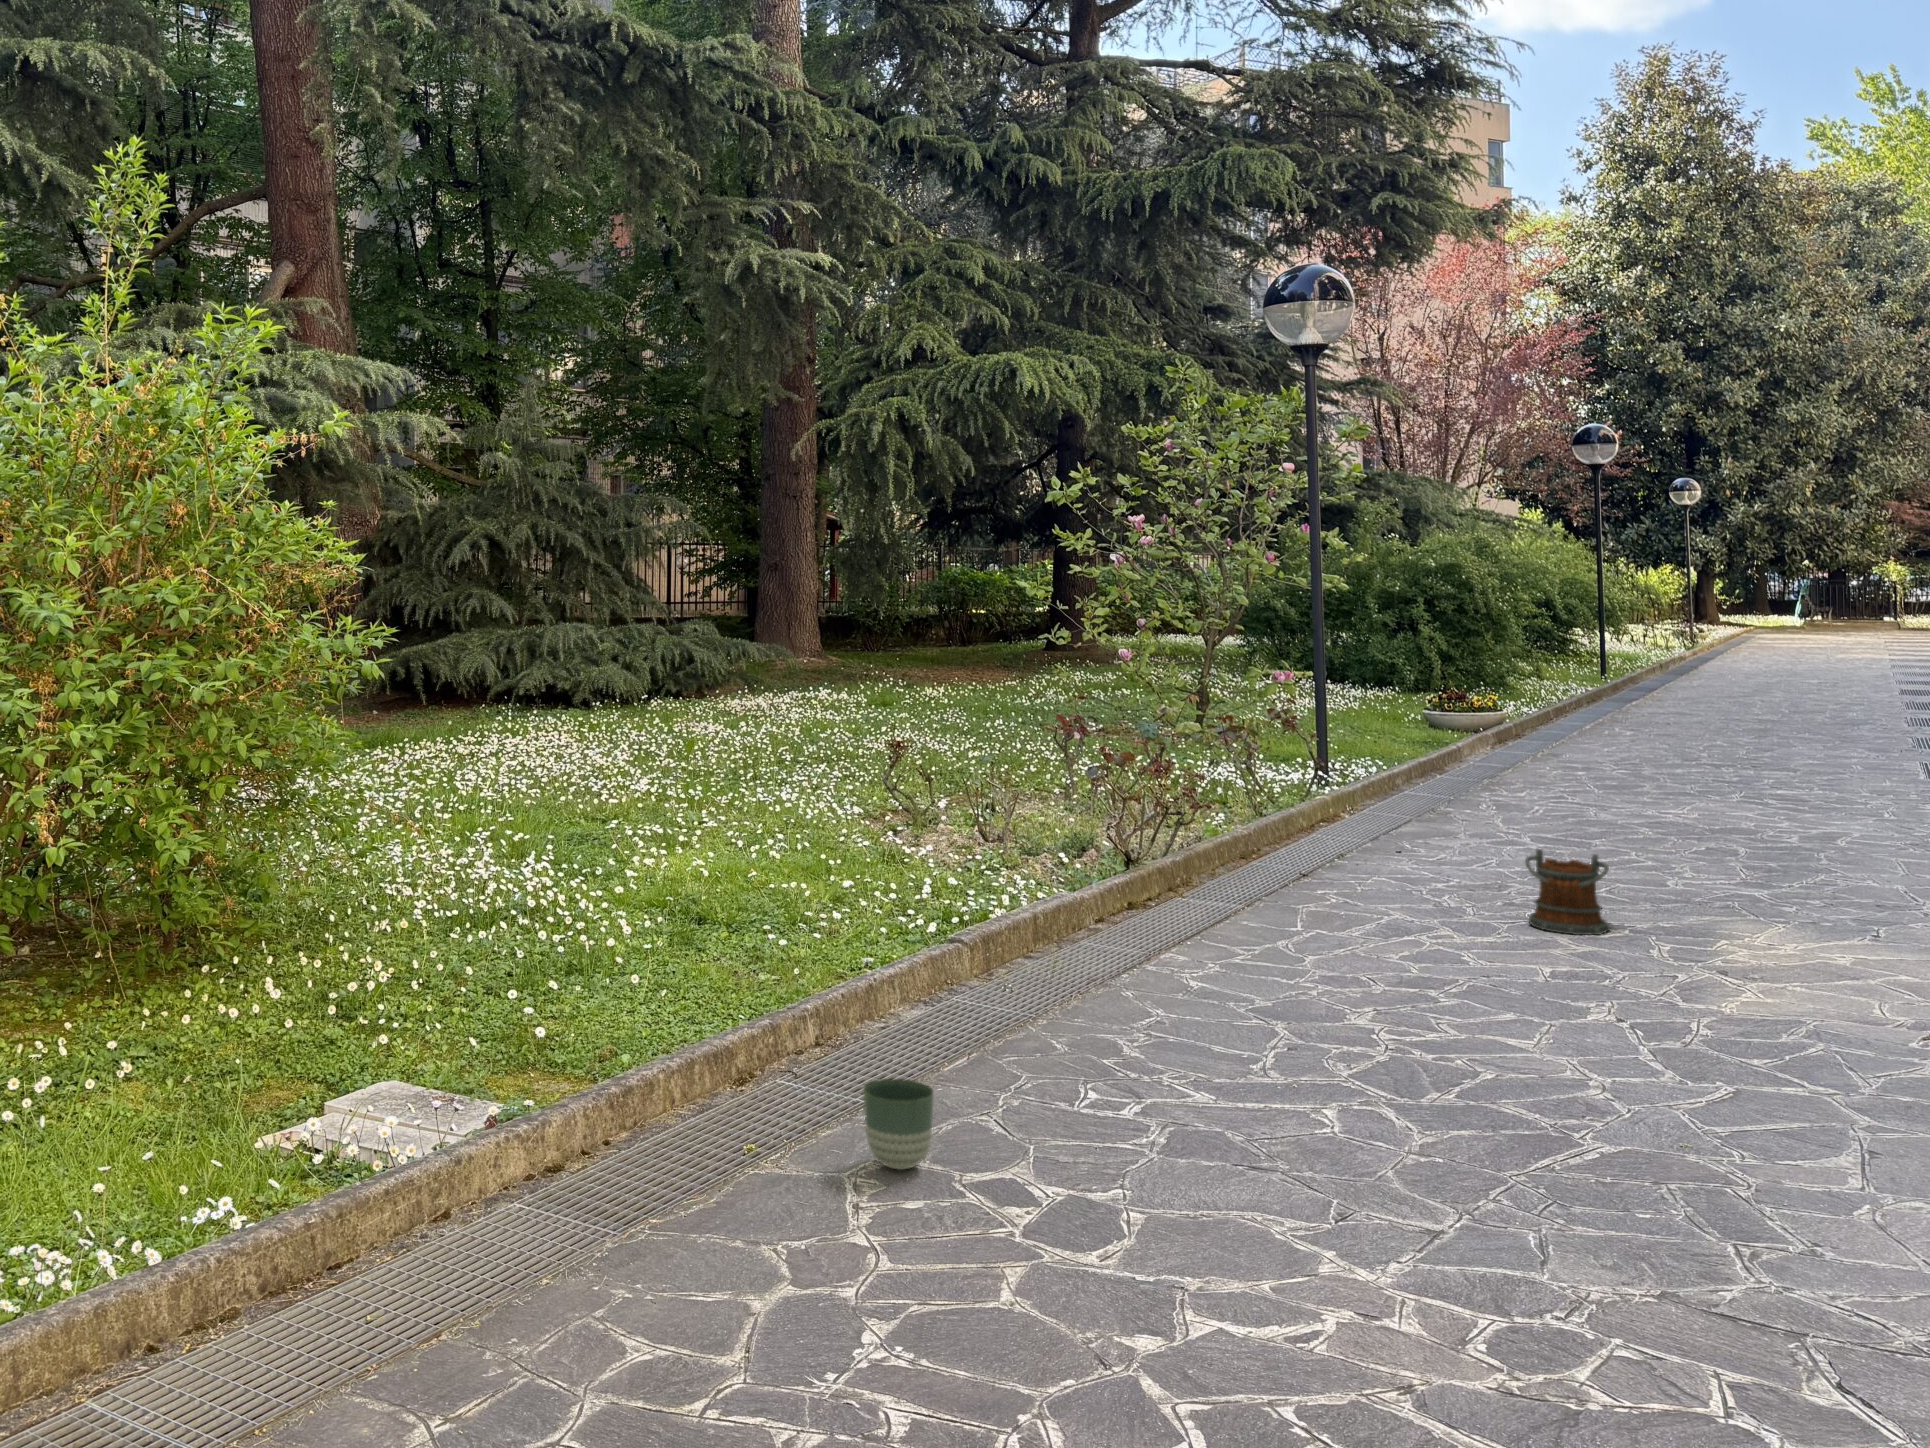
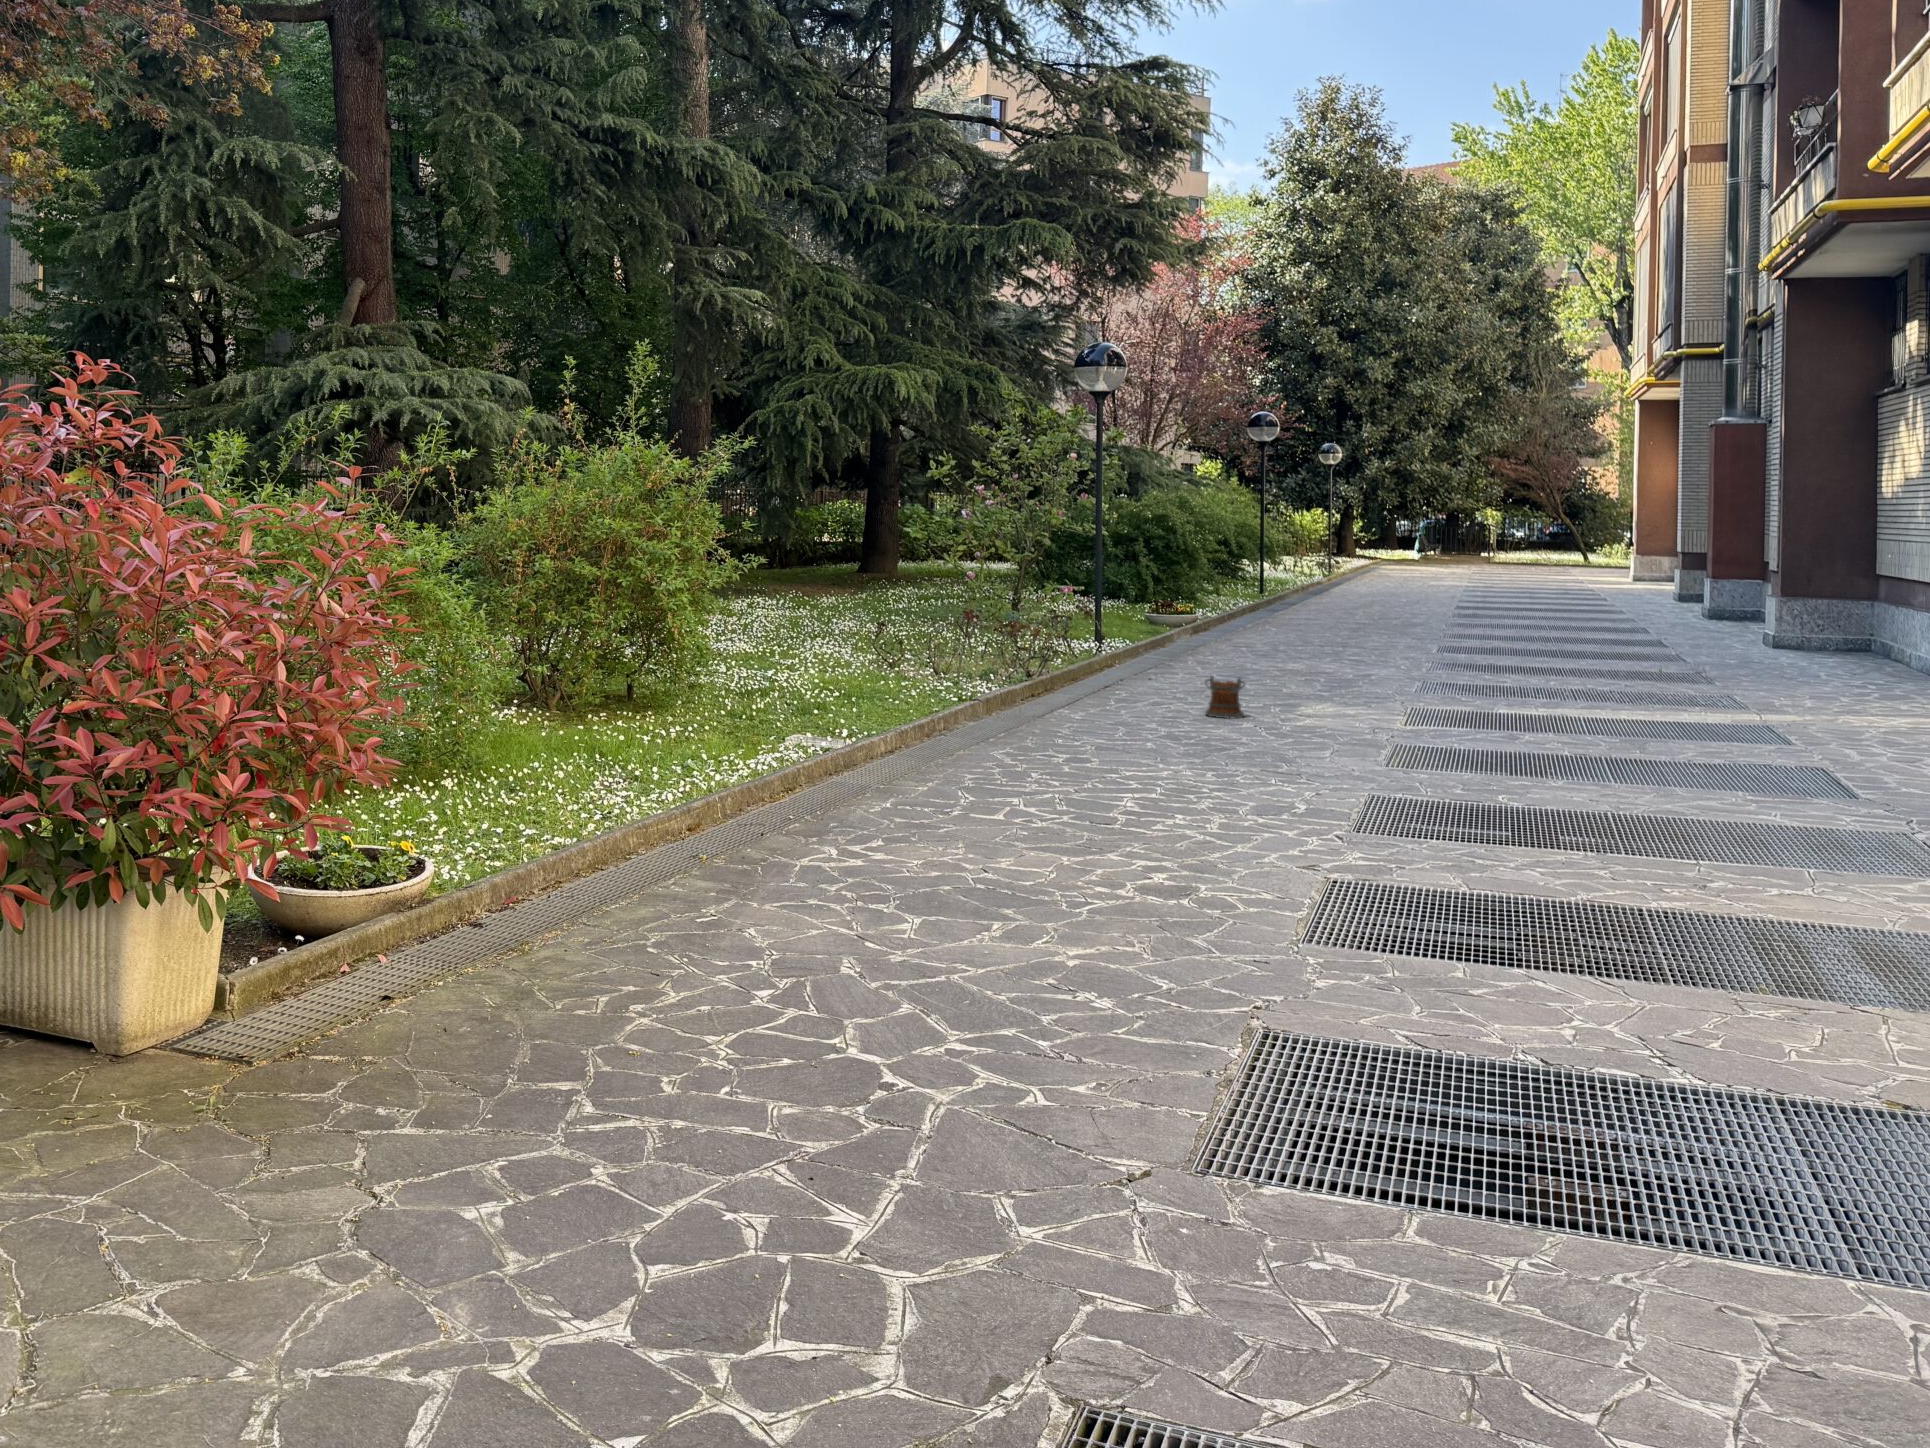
planter: present [863,1079,934,1170] -> none [938,747,969,782]

